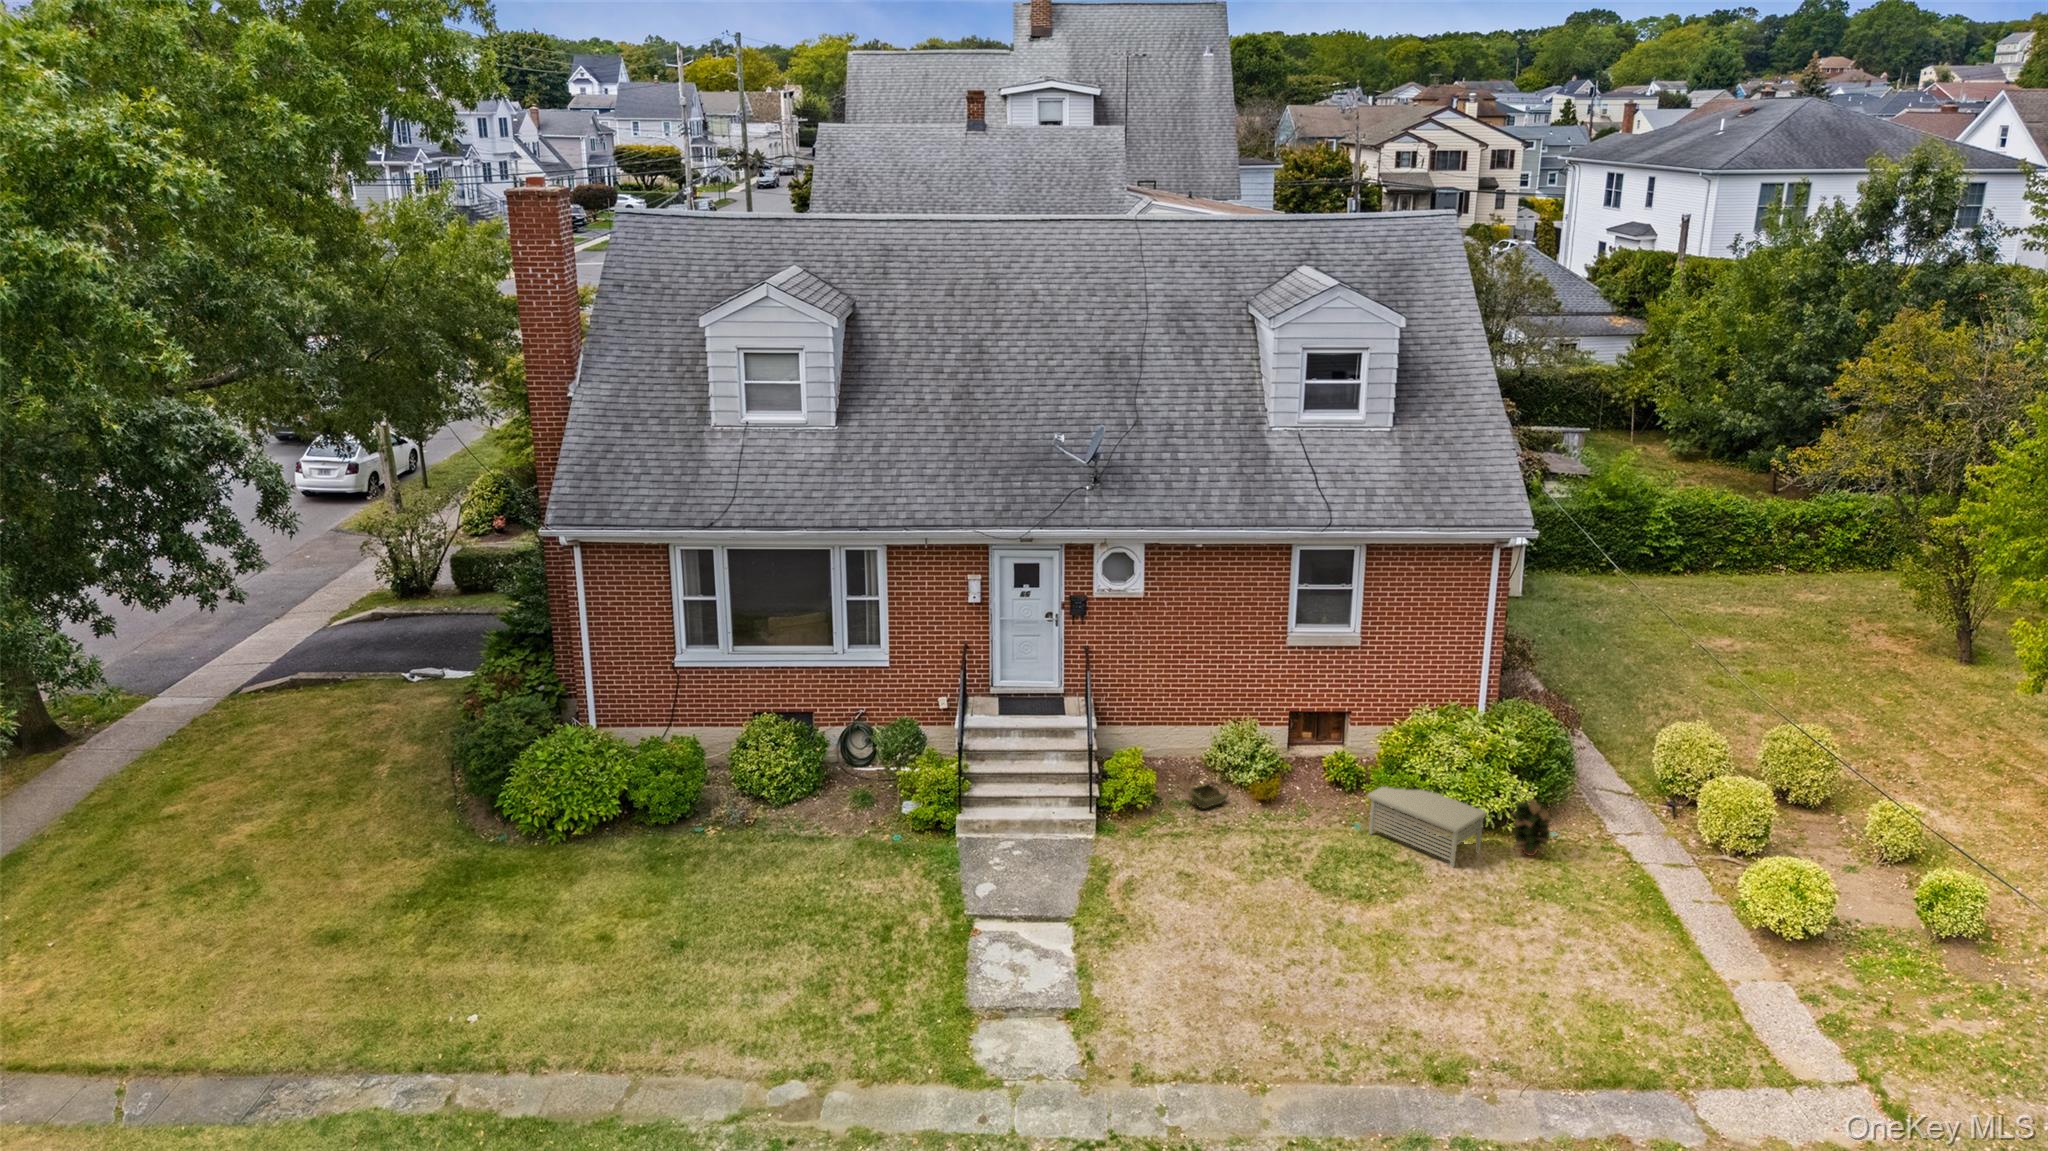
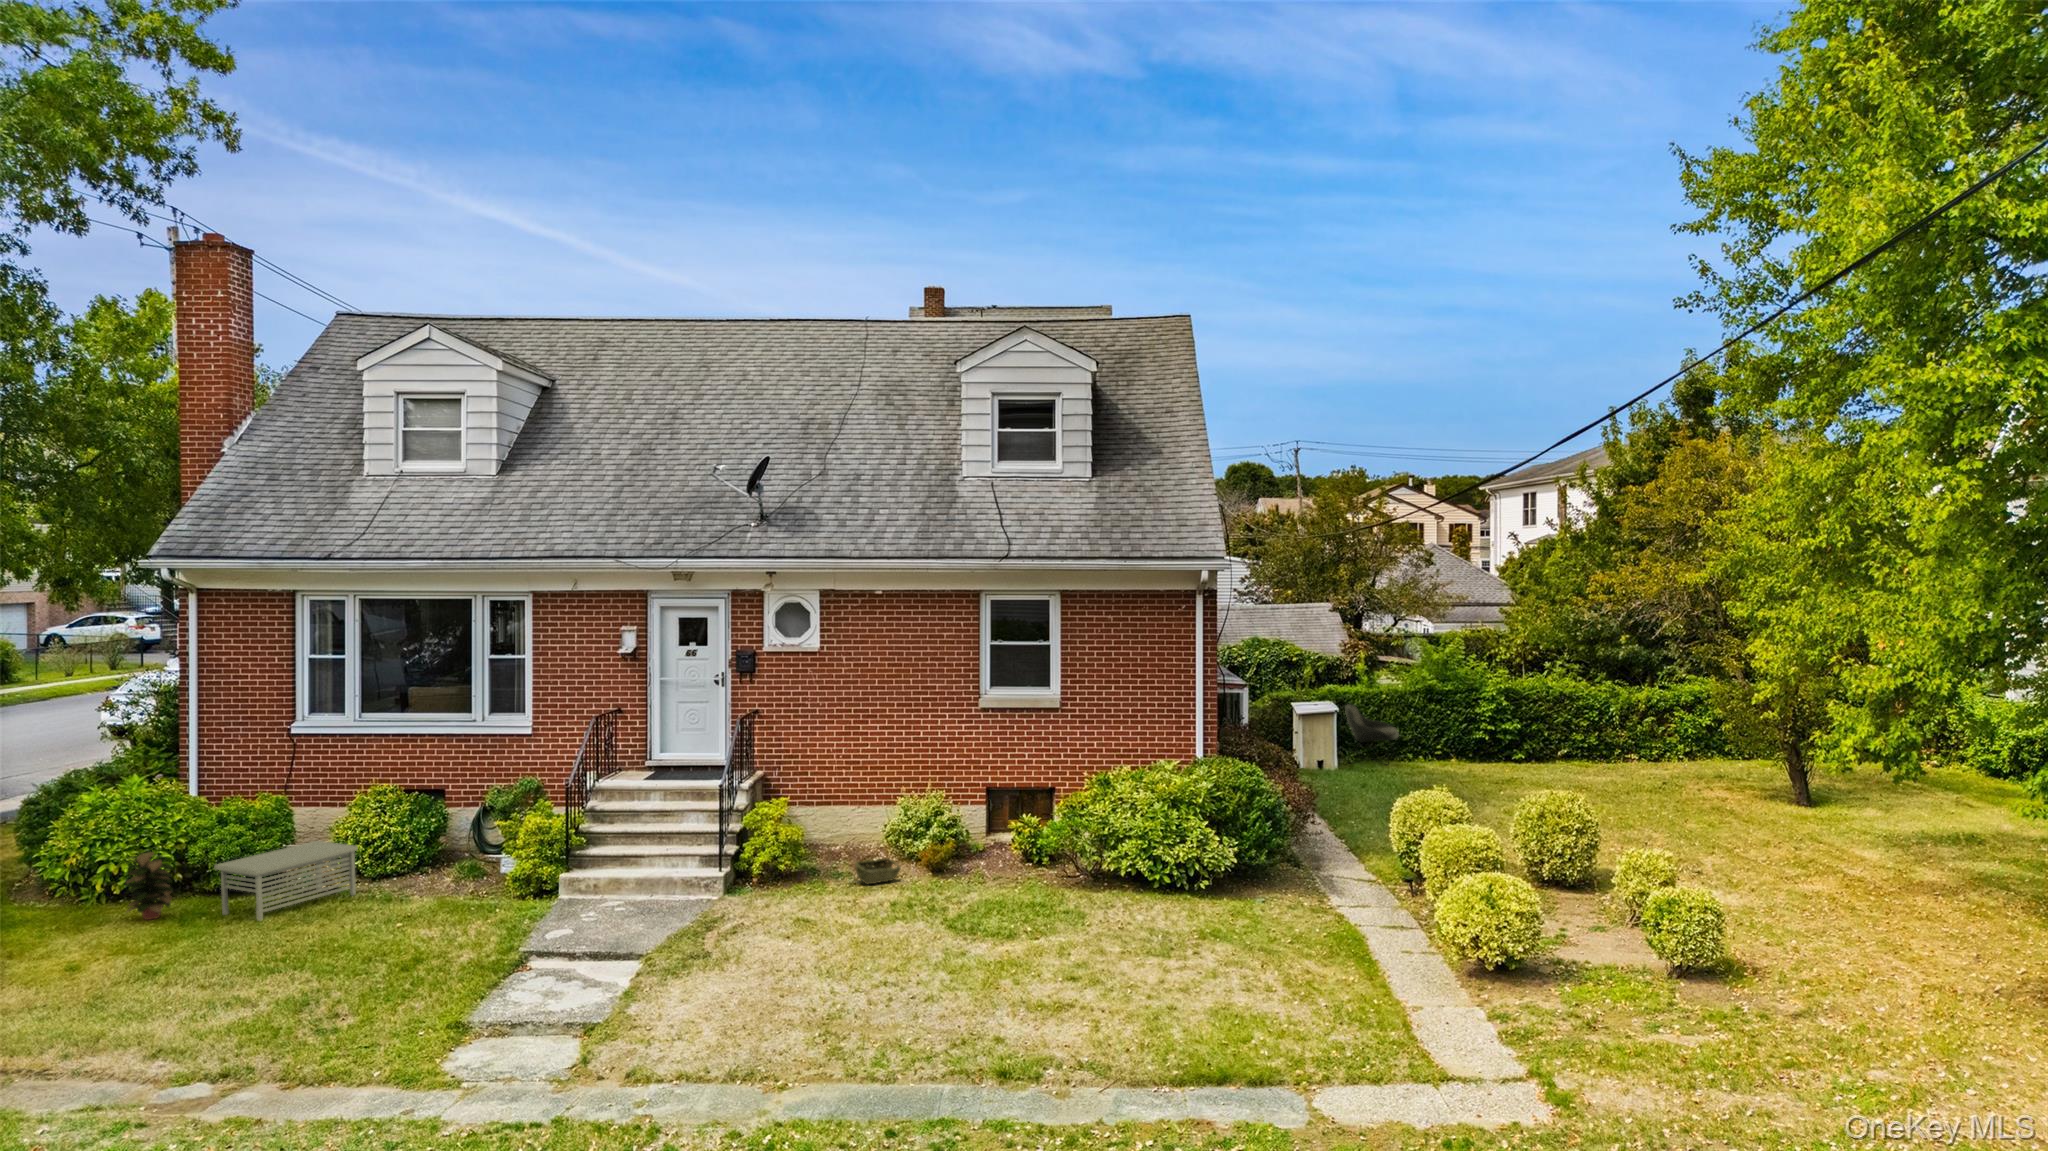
lounge chair: none [1521,553,1569,612] -> present [1345,705,1399,760]
storage bench: present [1368,787,1487,868] -> present [214,841,358,921]
decorative plant: present [1512,799,1552,856] -> present [126,852,173,920]

